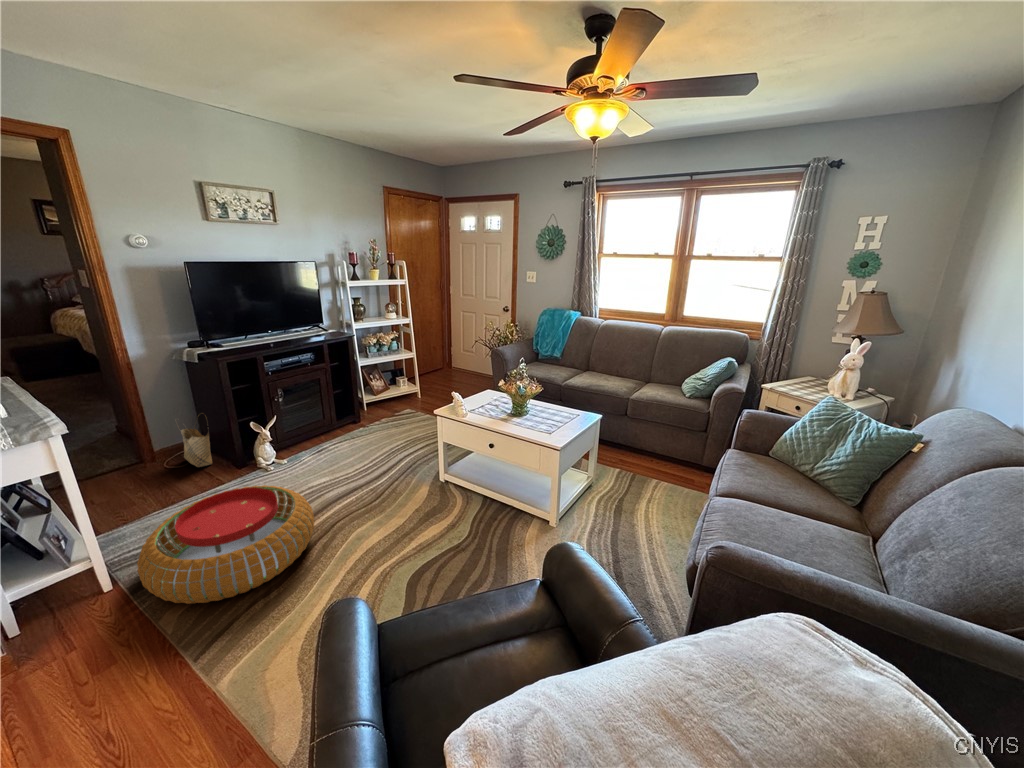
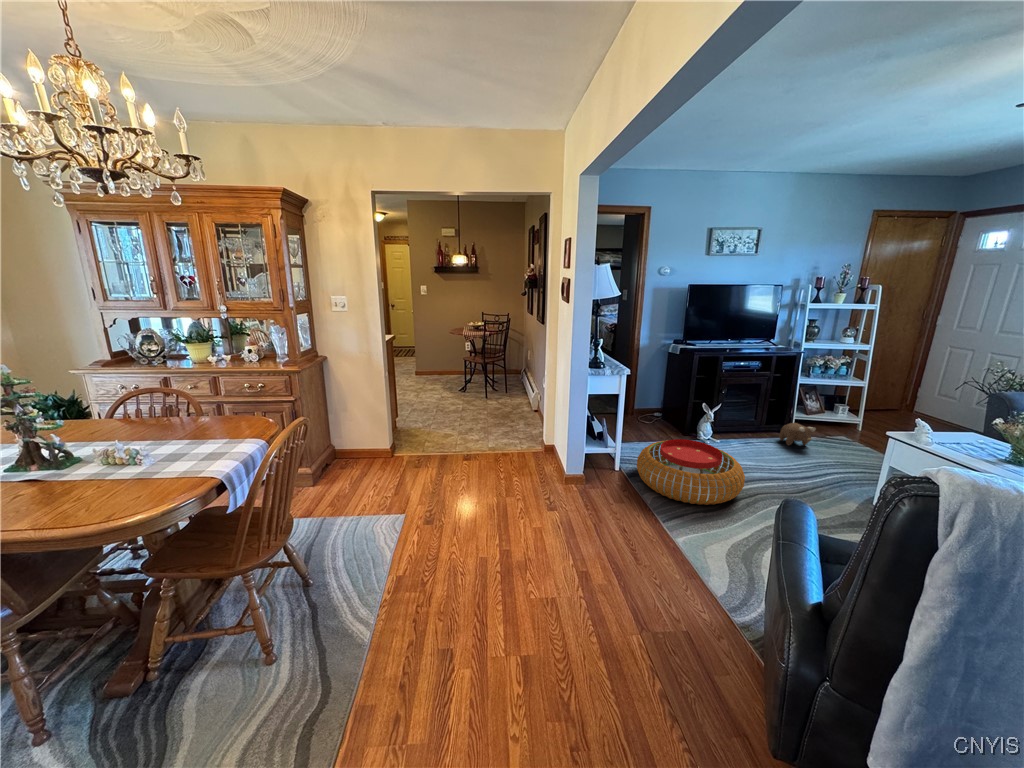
plush toy: none [352,412,382,438] -> present [779,423,816,446]
woven basket: present [178,419,212,467] -> none [651,389,673,427]

